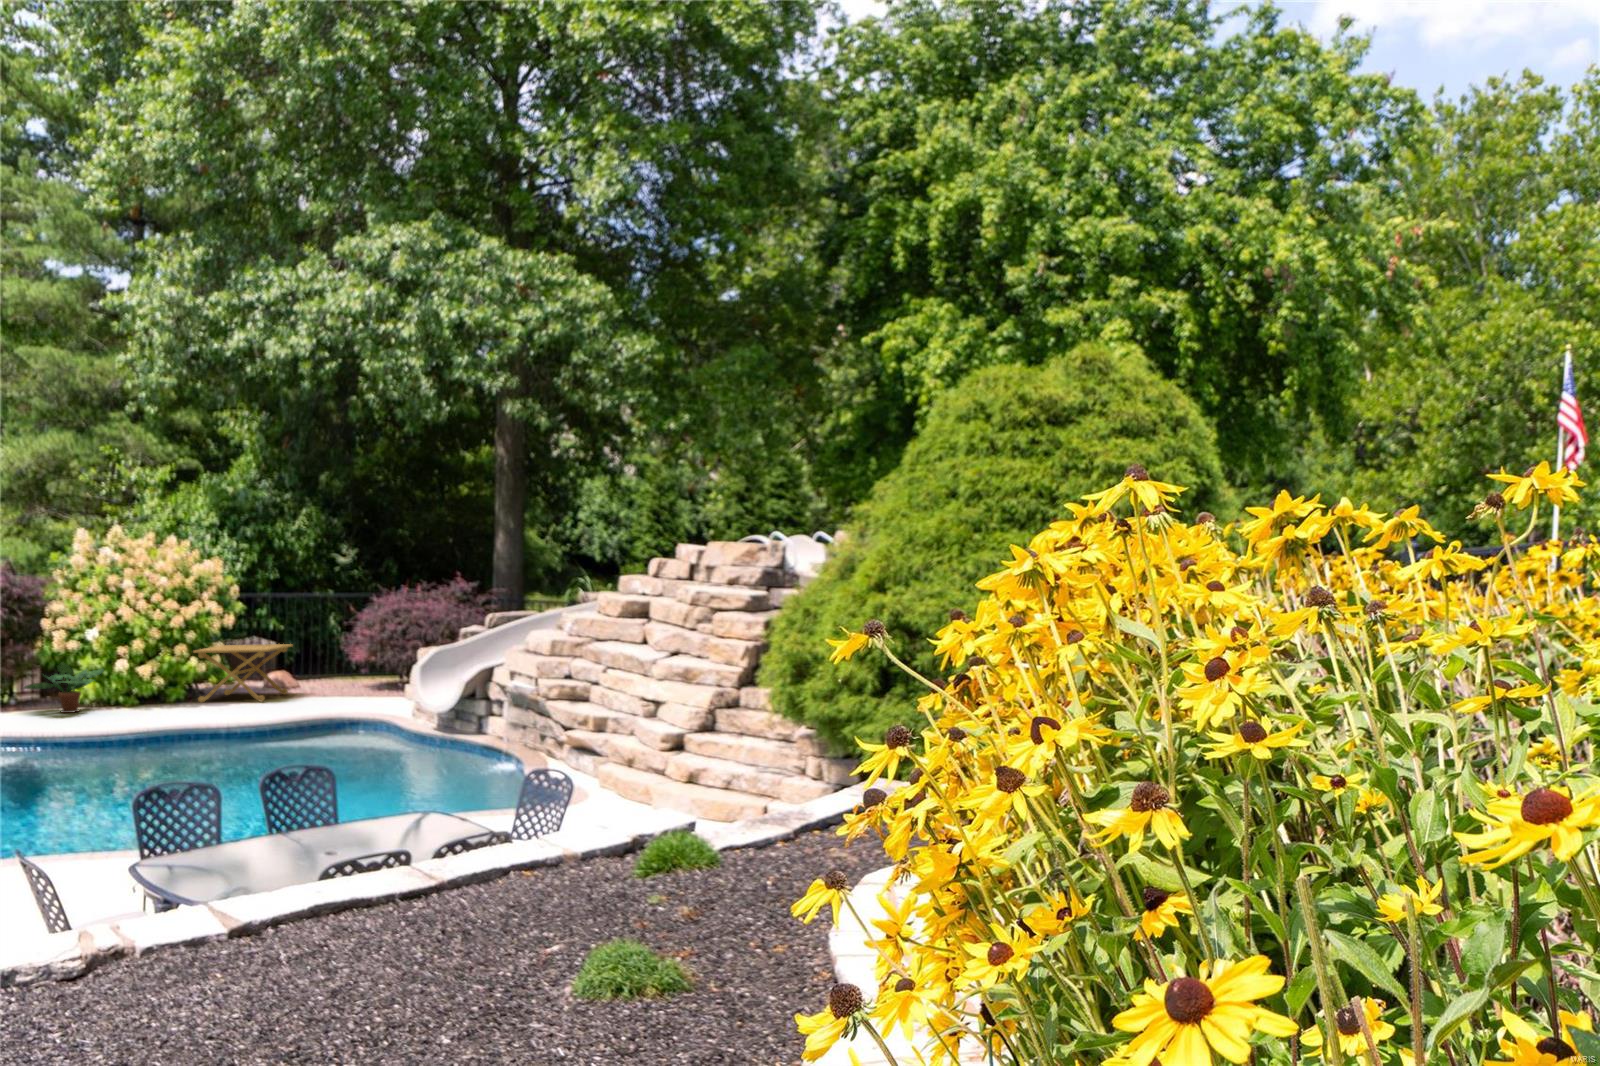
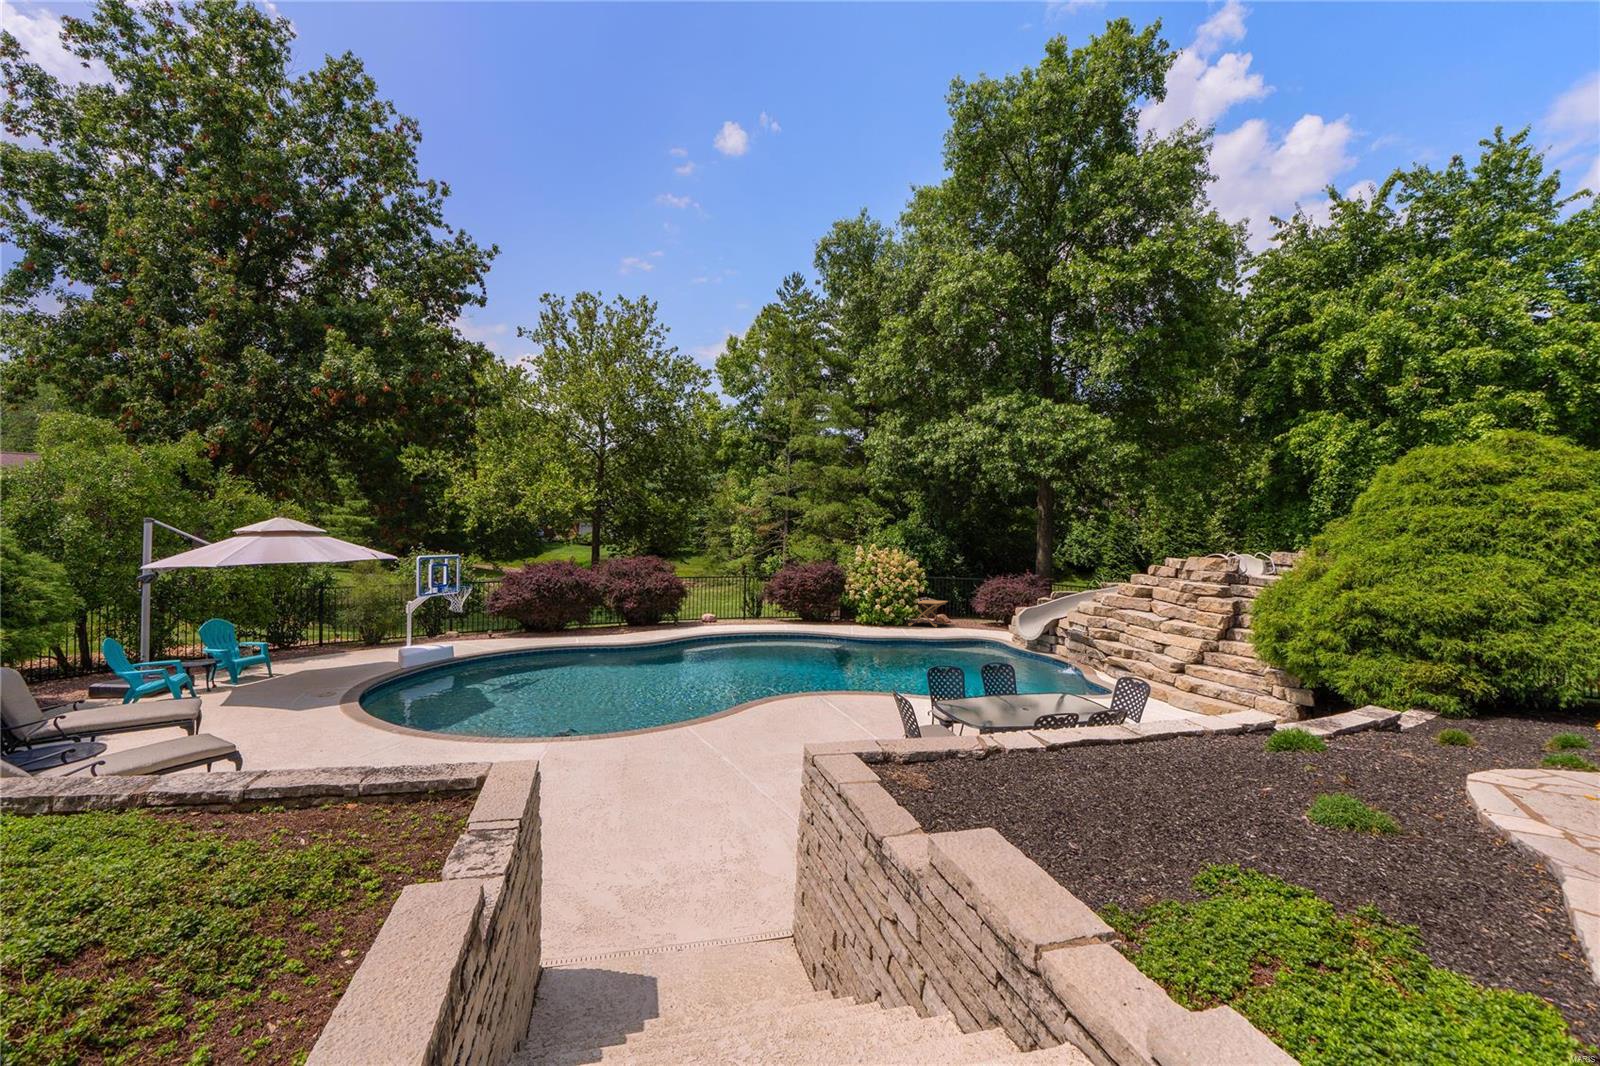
potted plant: present [23,662,104,713] -> none [839,604,871,627]

